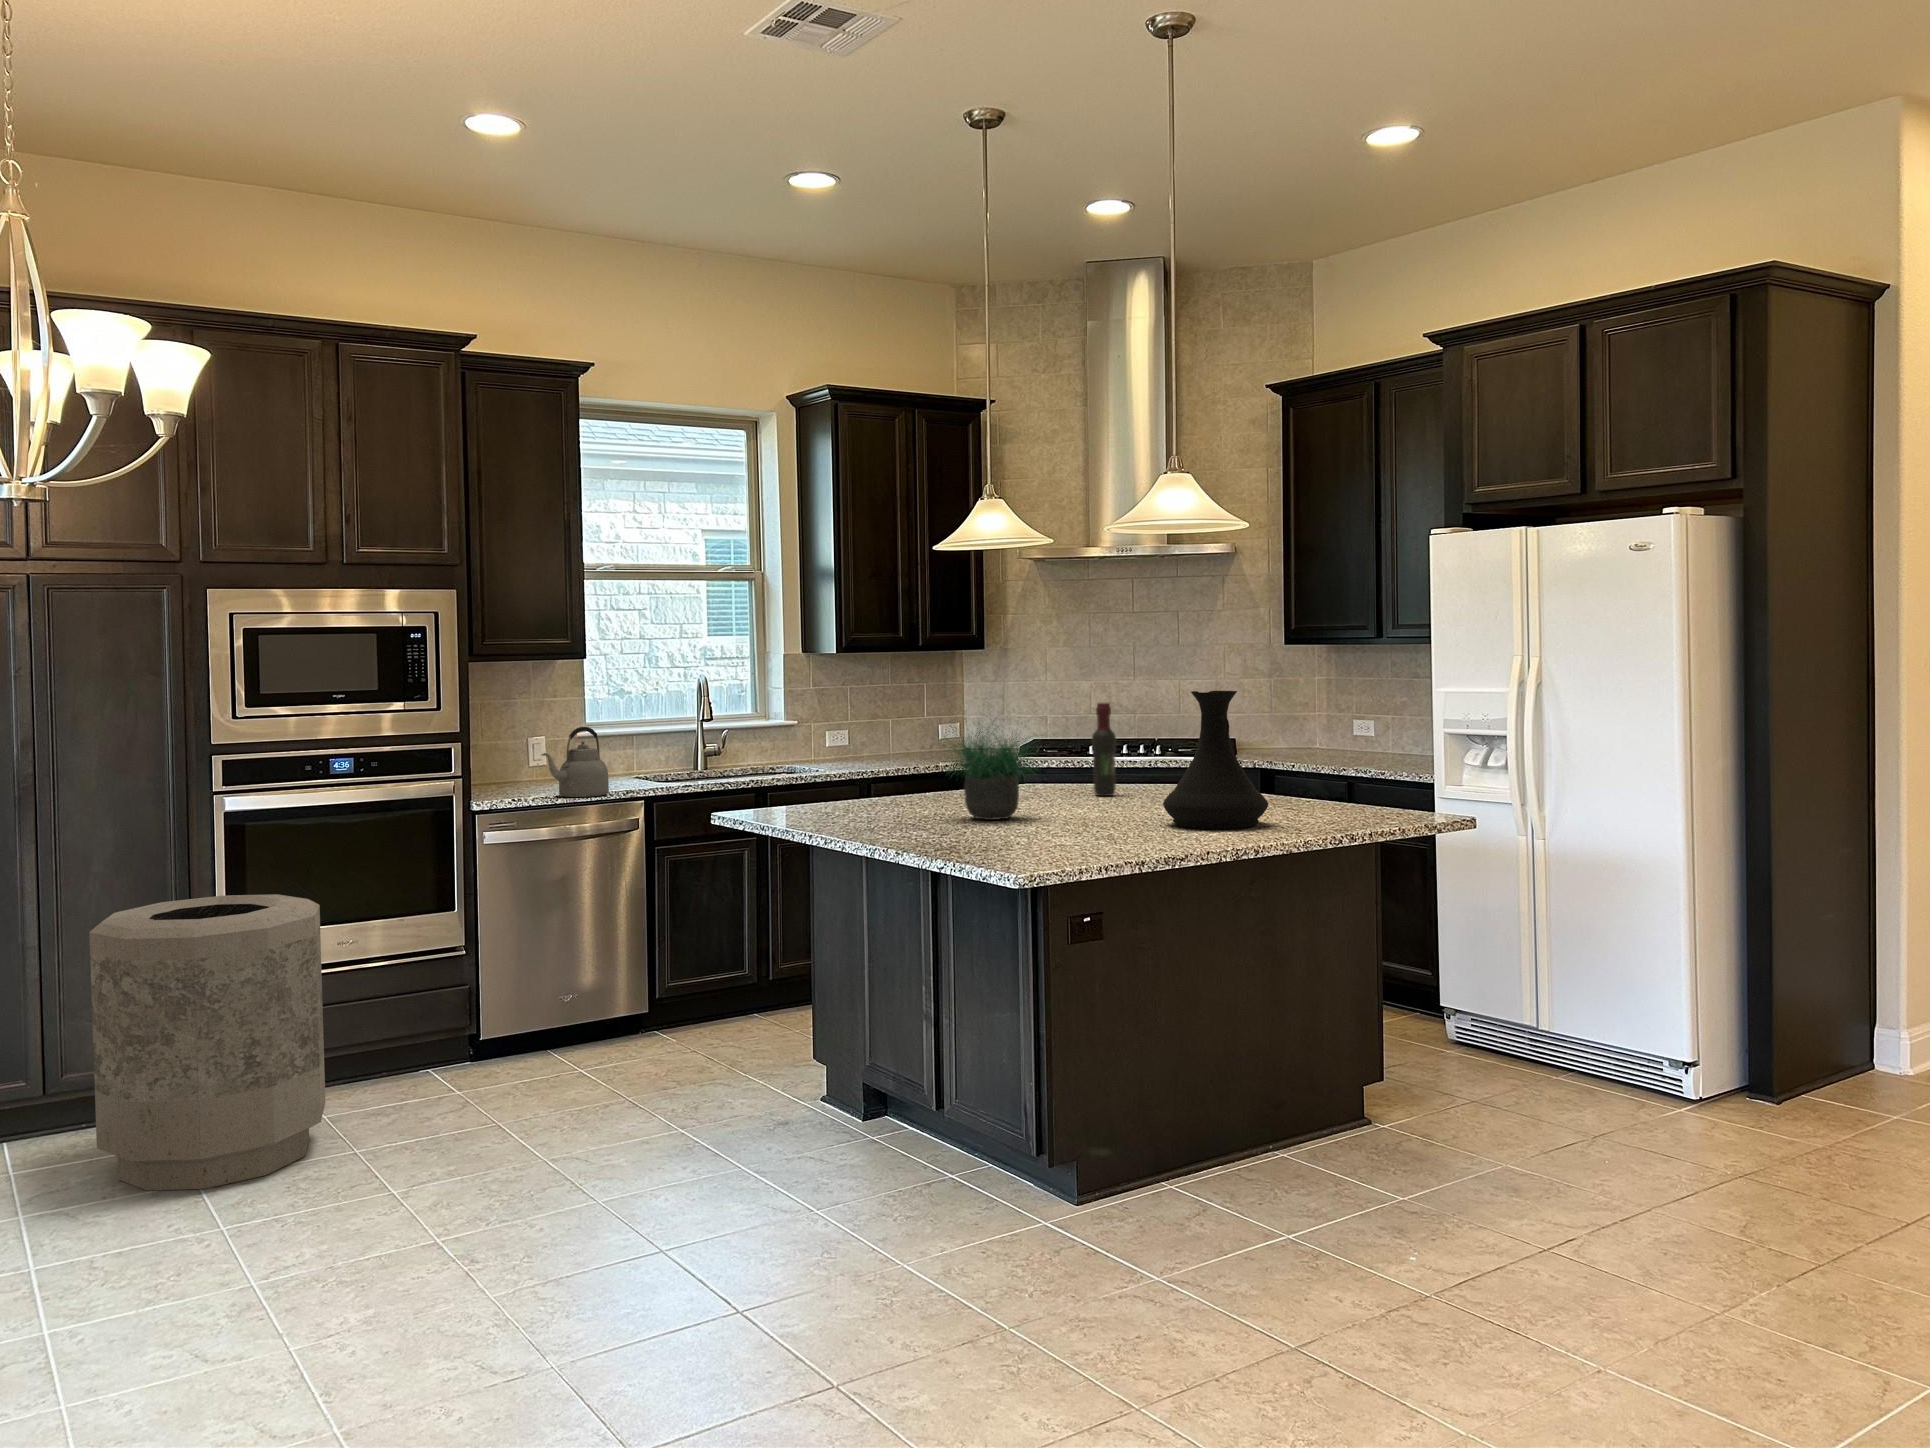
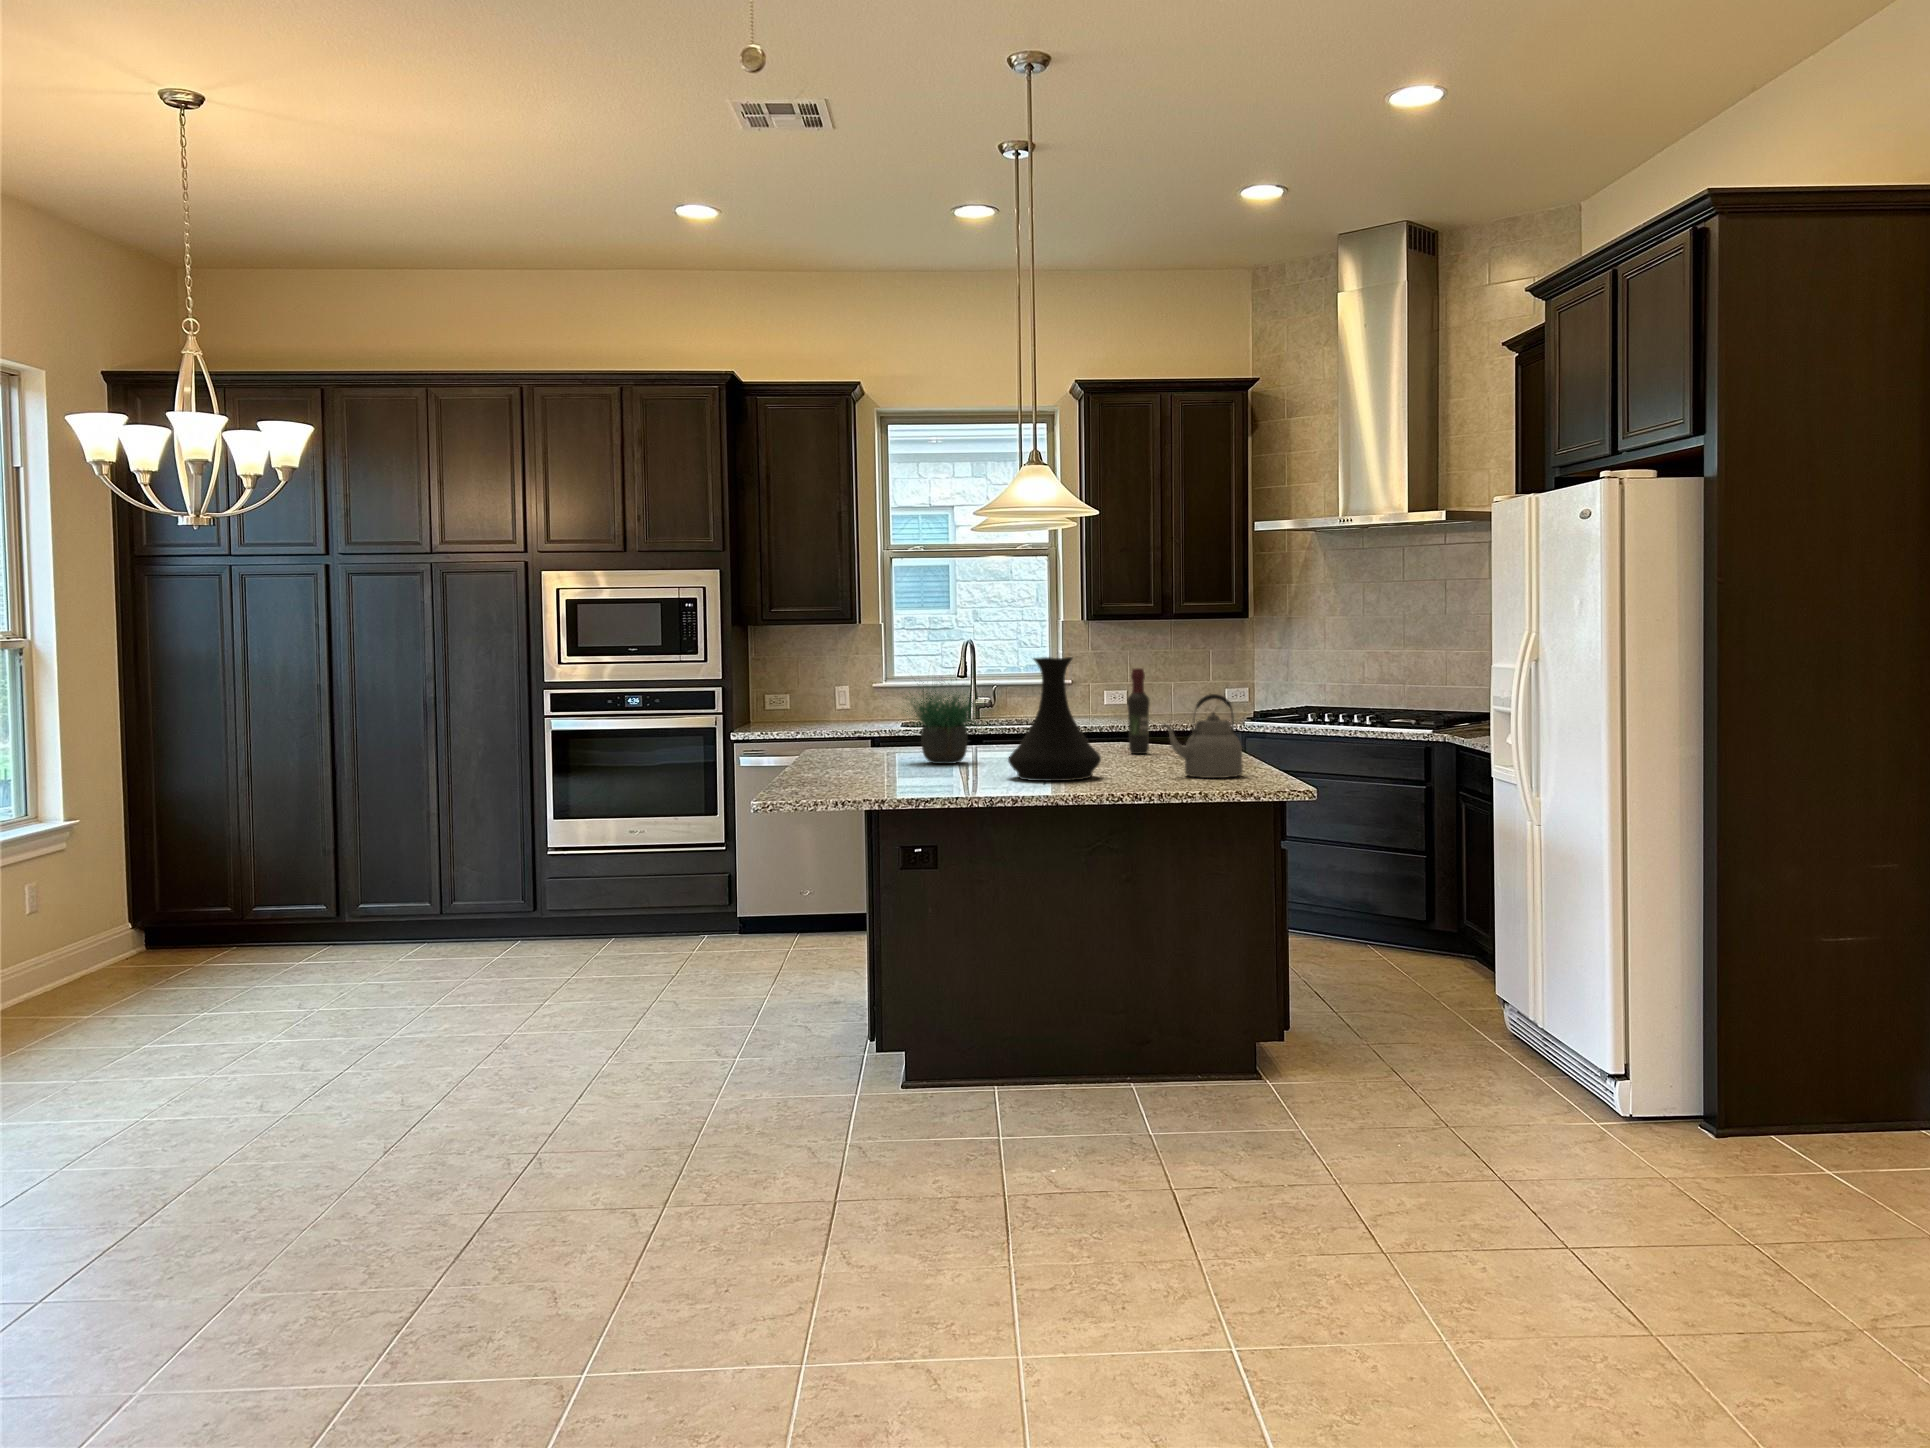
kettle: present [542,727,609,797] -> present [1161,694,1243,778]
trash can: present [89,894,325,1190] -> none [438,786,586,974]

